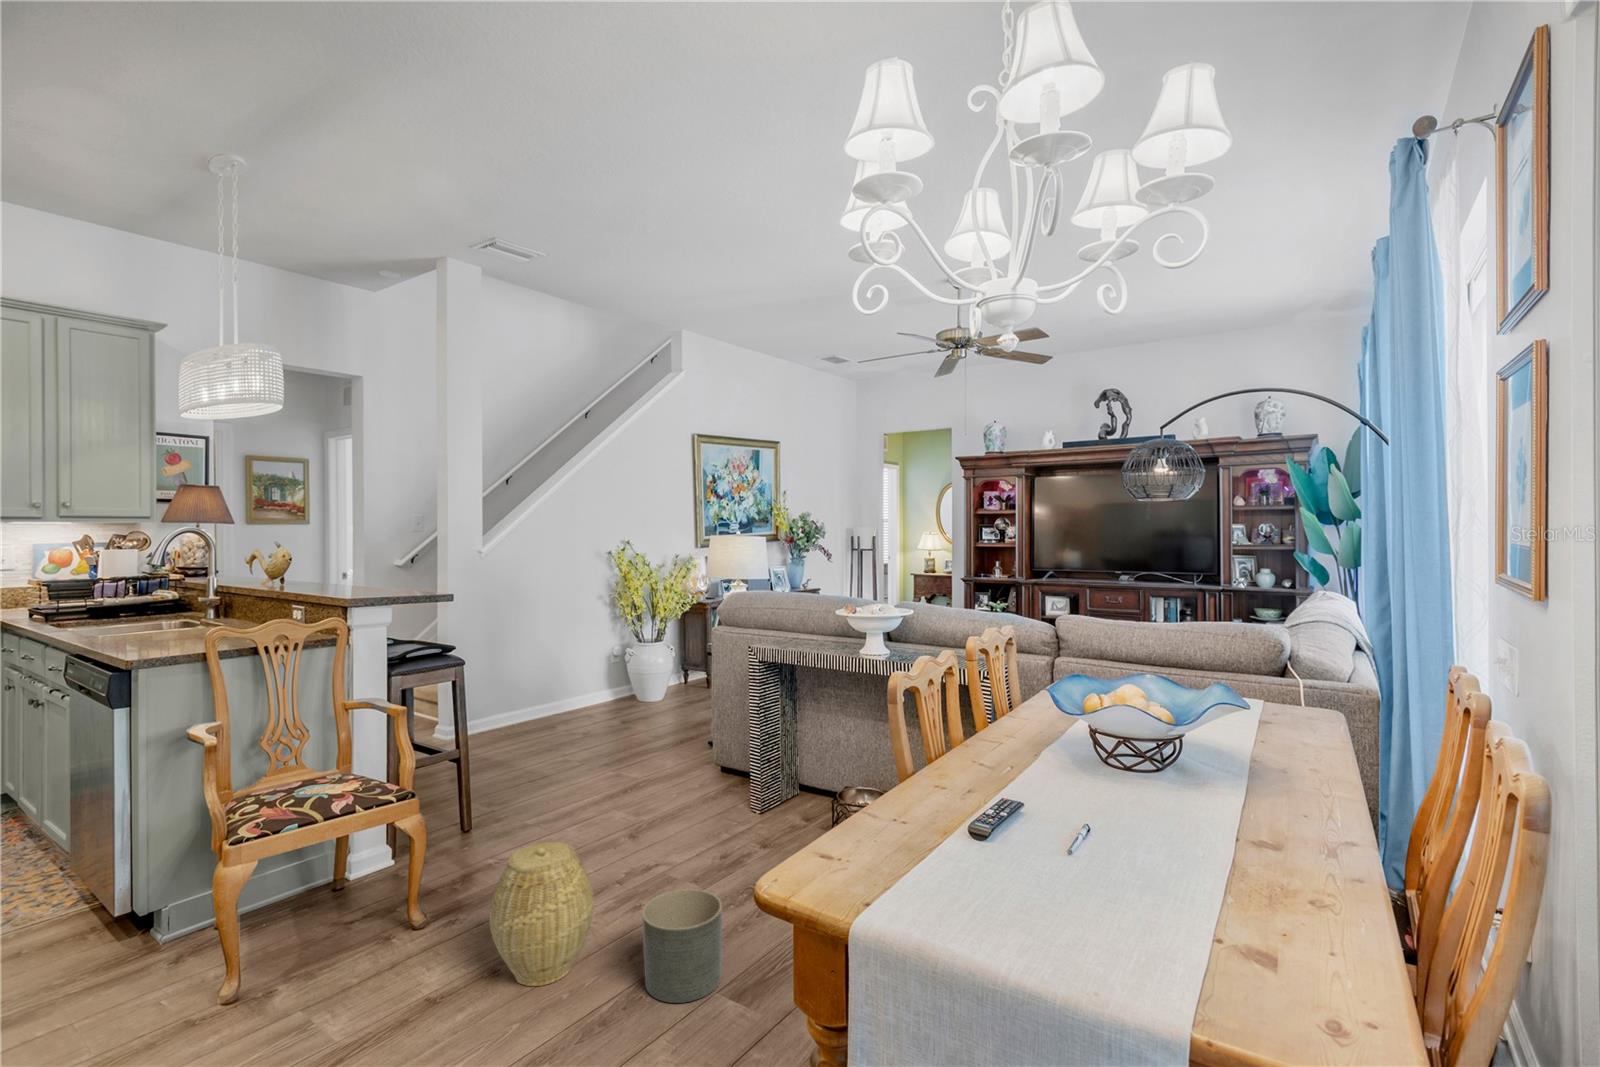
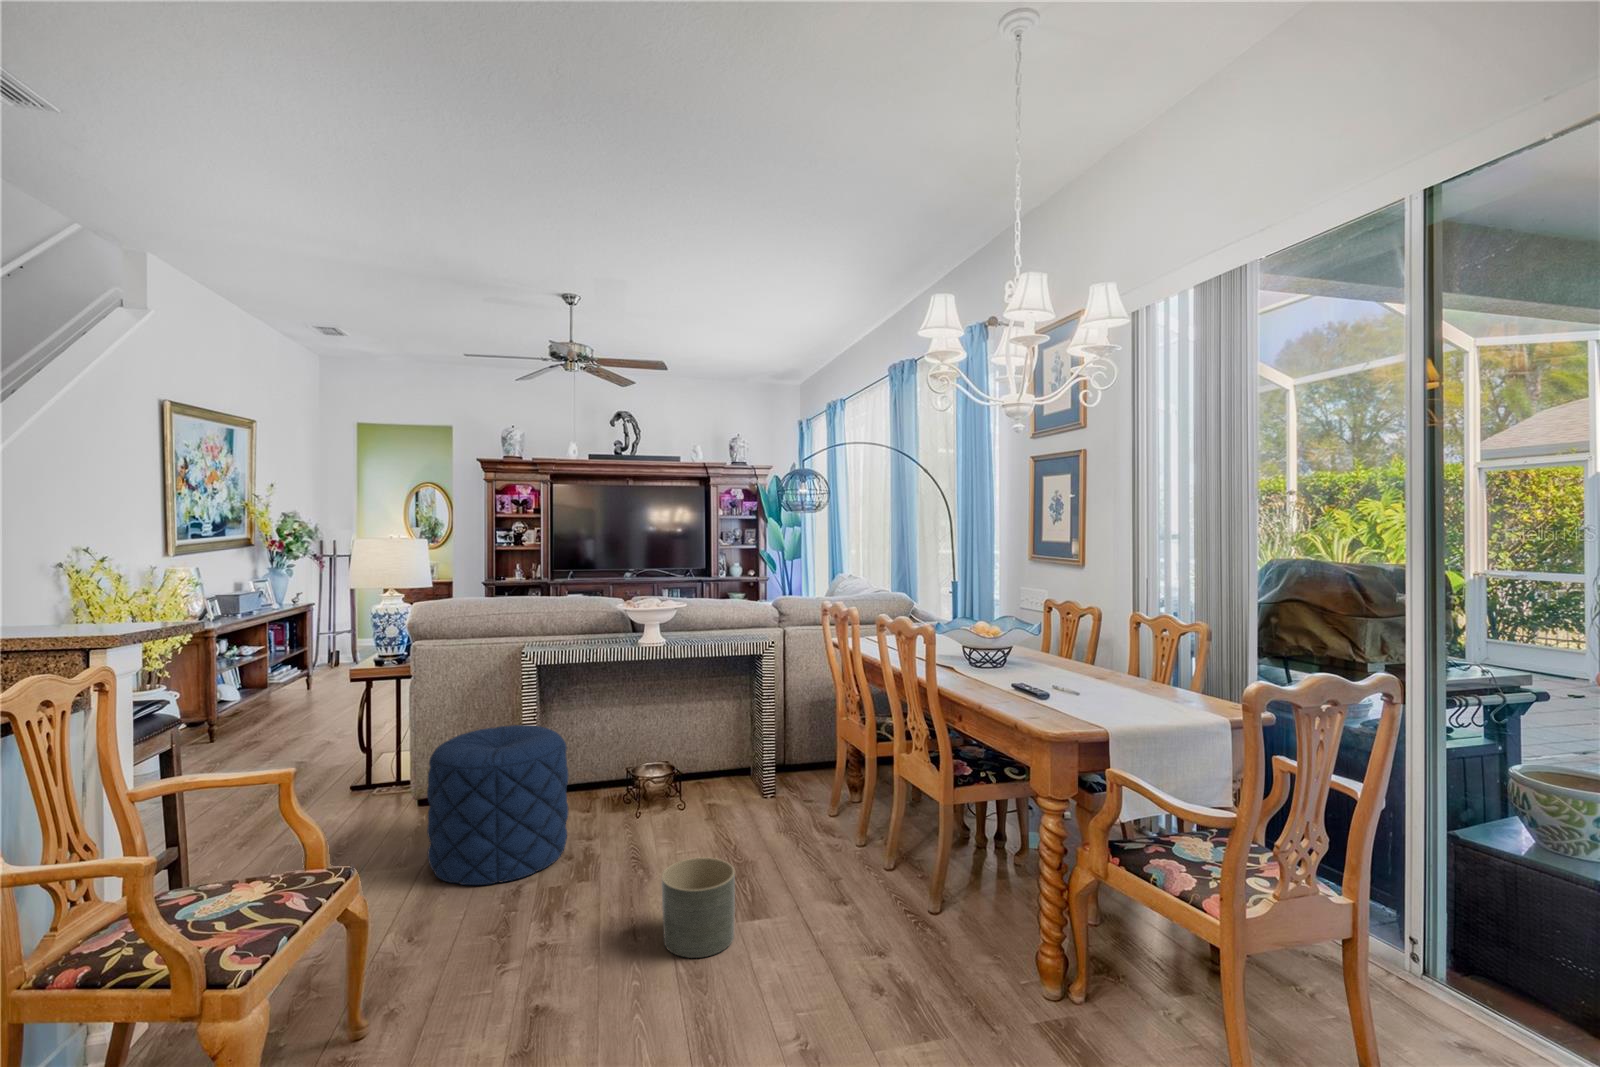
pouf: none [635,711,755,854] -> present [427,725,568,885]
woven basket: present [489,842,594,986] -> none [514,859,624,1014]

